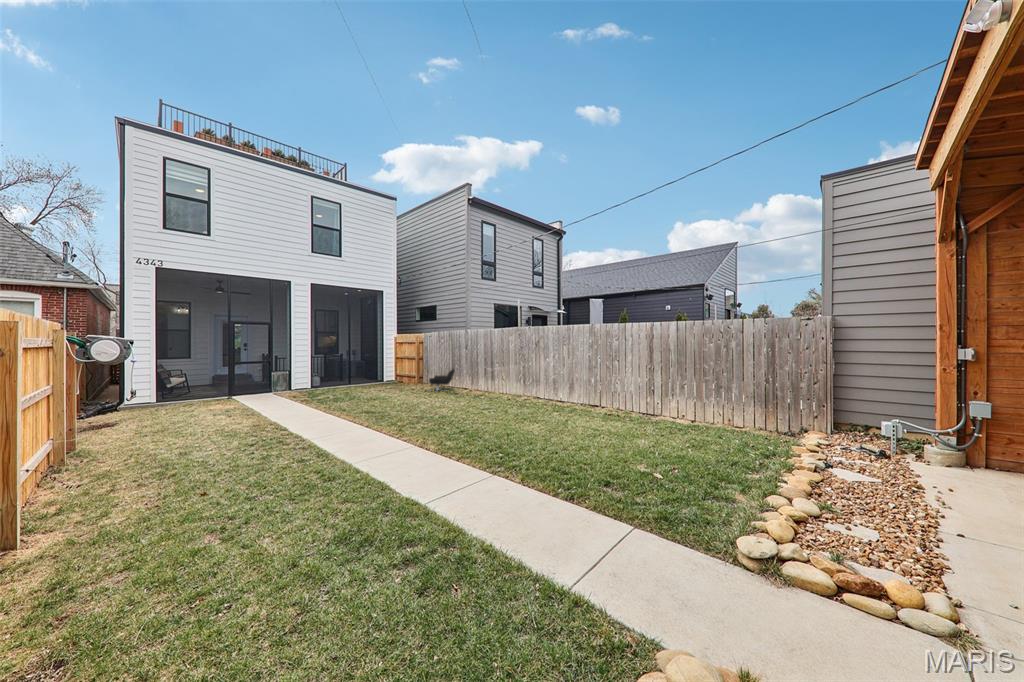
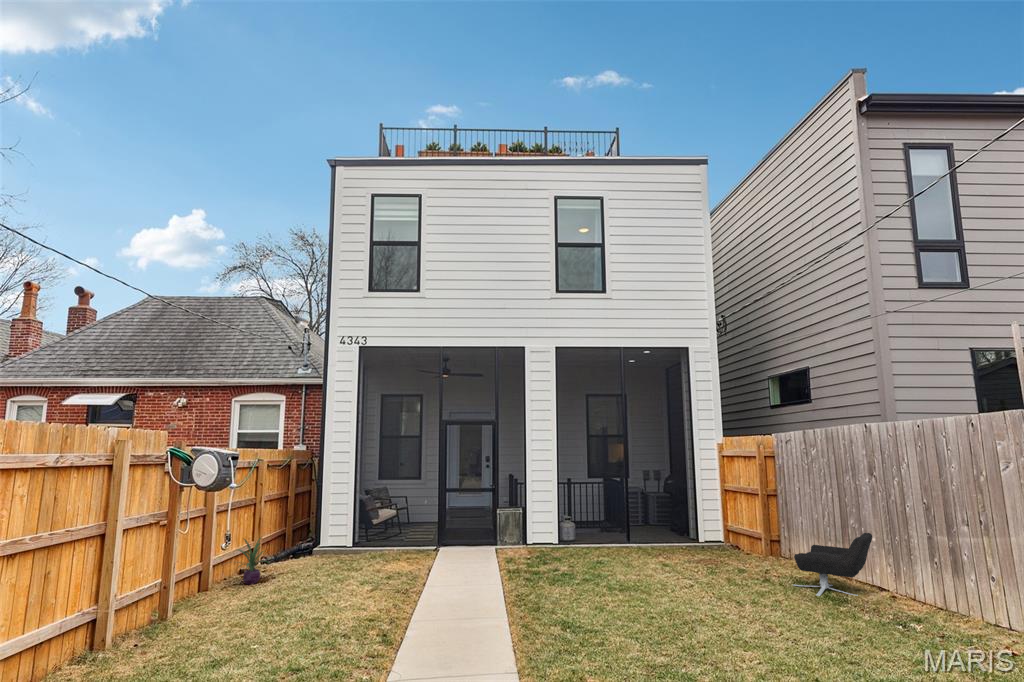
decorative plant: none [66,396,118,426] -> present [237,538,269,584]

